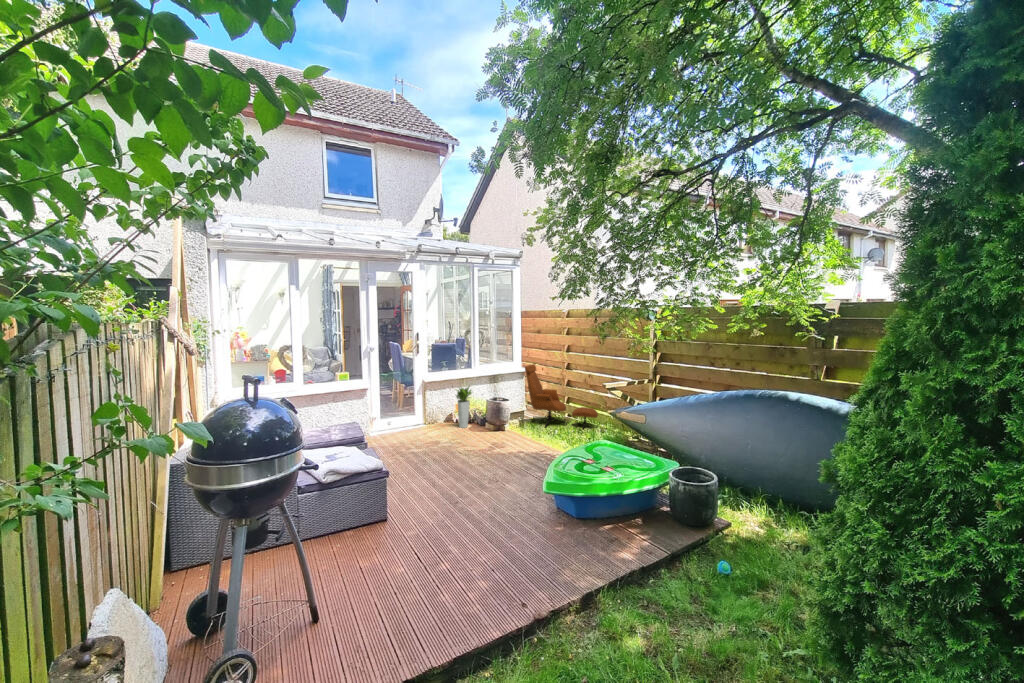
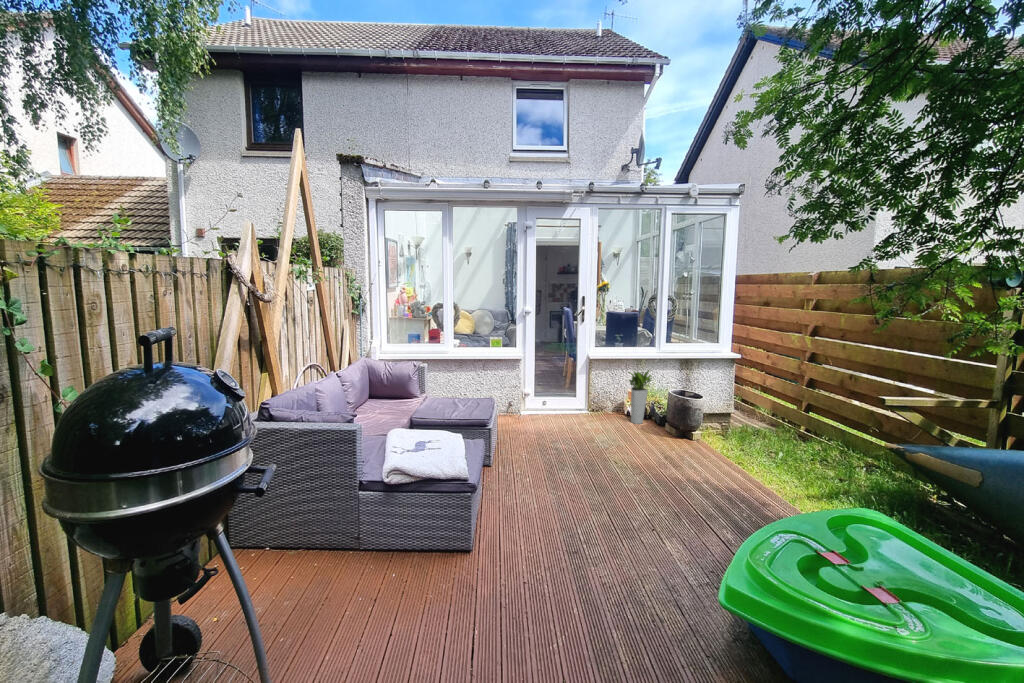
lounge chair: present [525,364,598,428] -> none [734,349,860,460]

